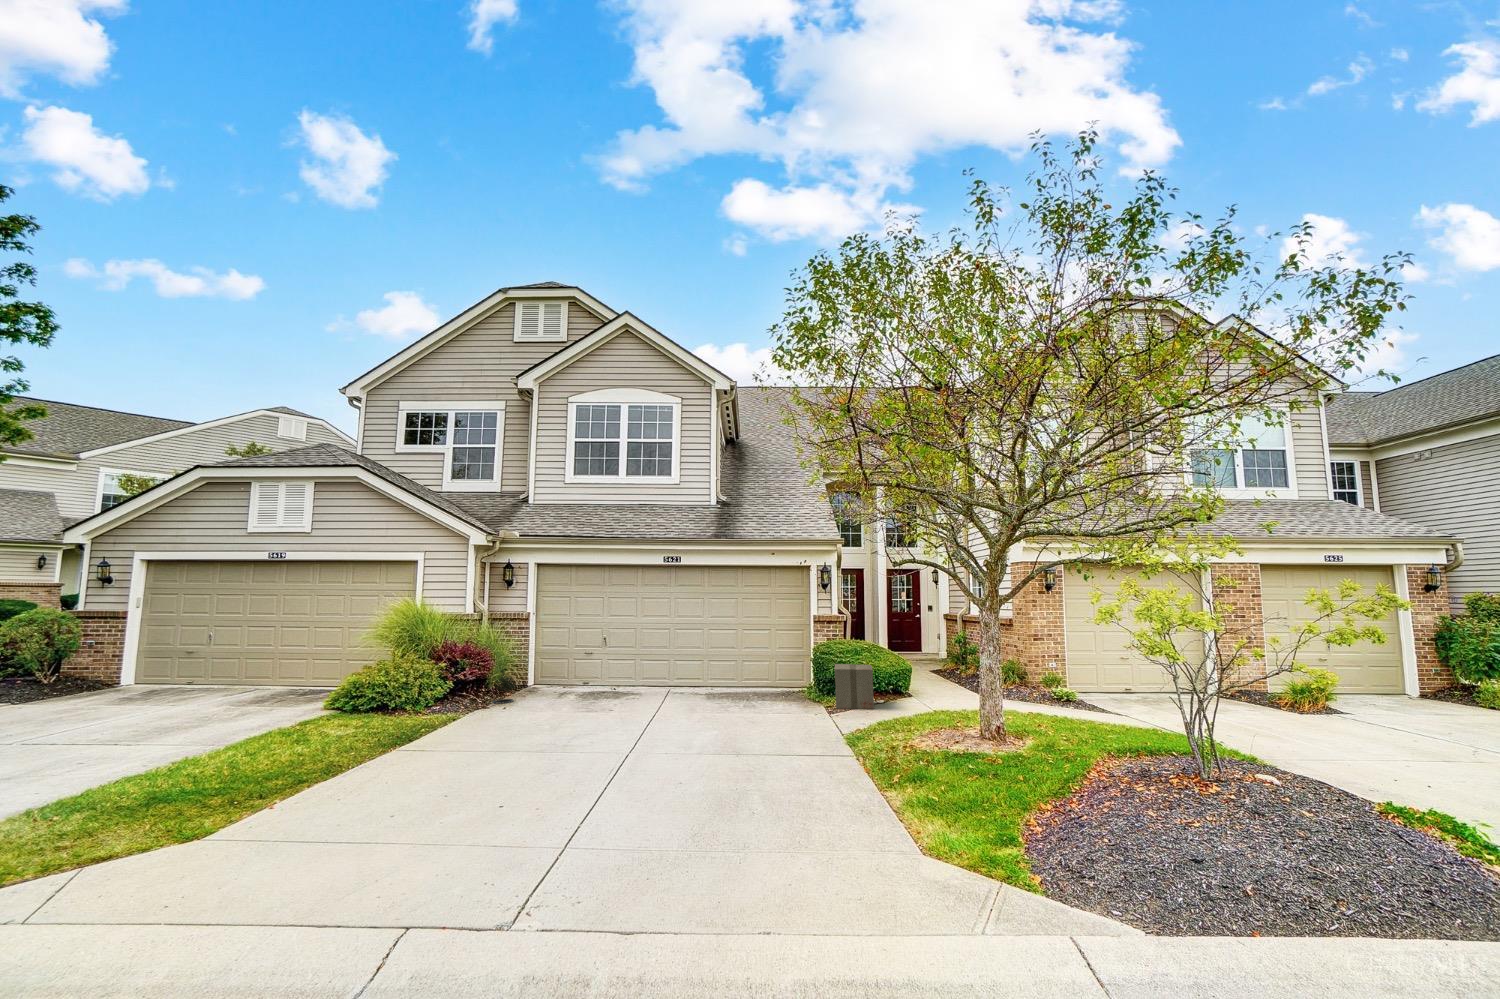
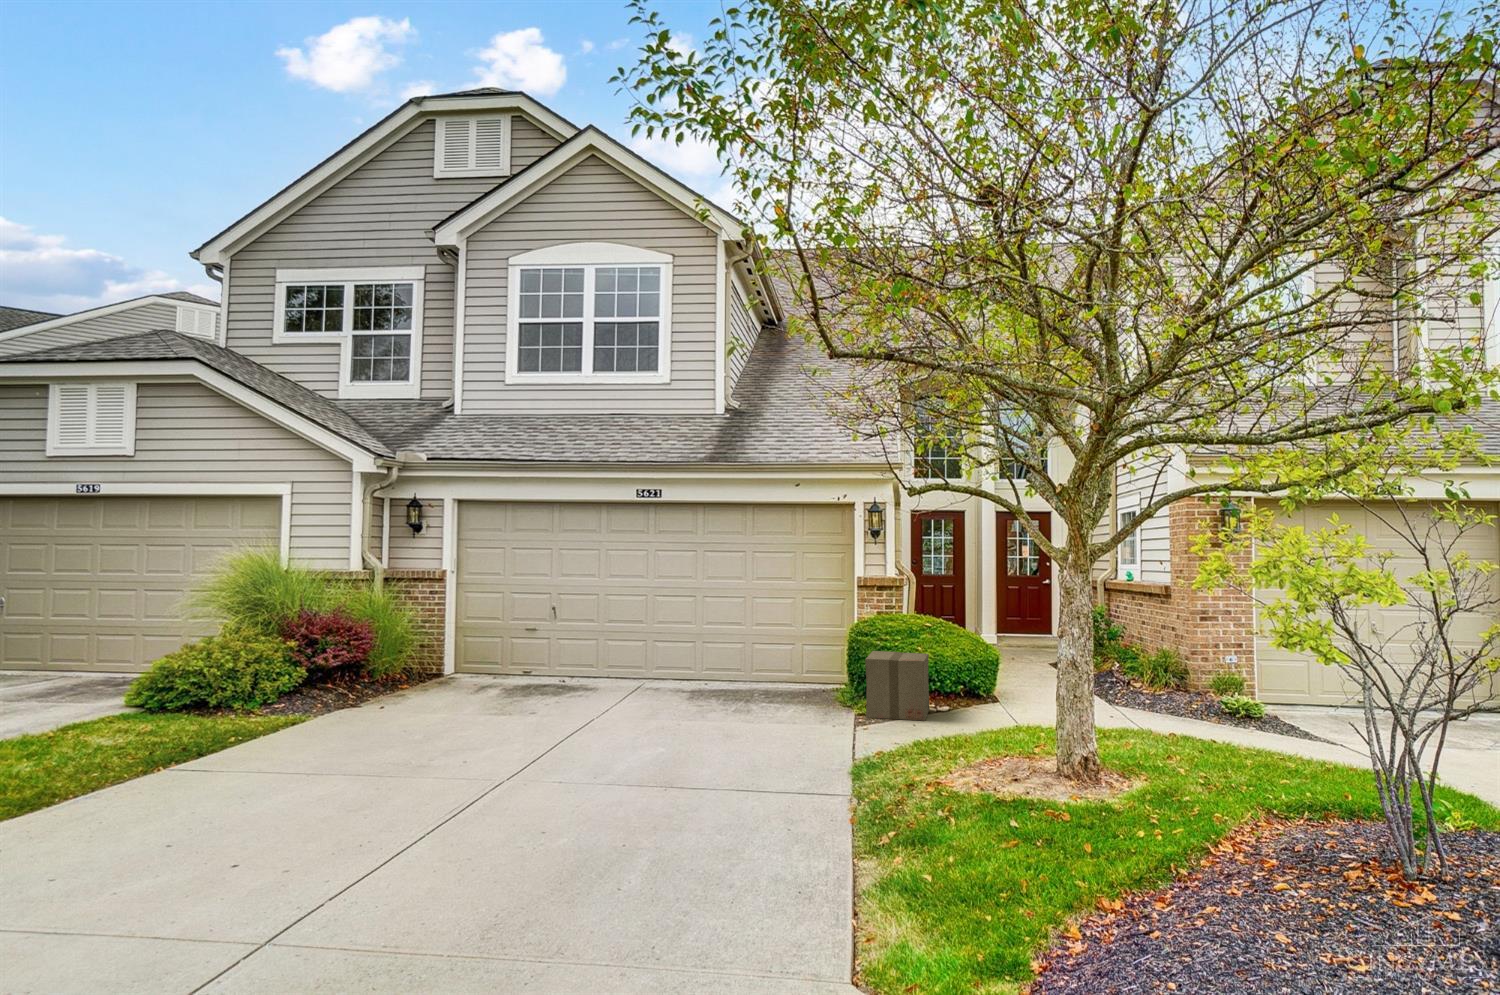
potted tree: present [493,670,514,704] -> none [386,641,421,693]

